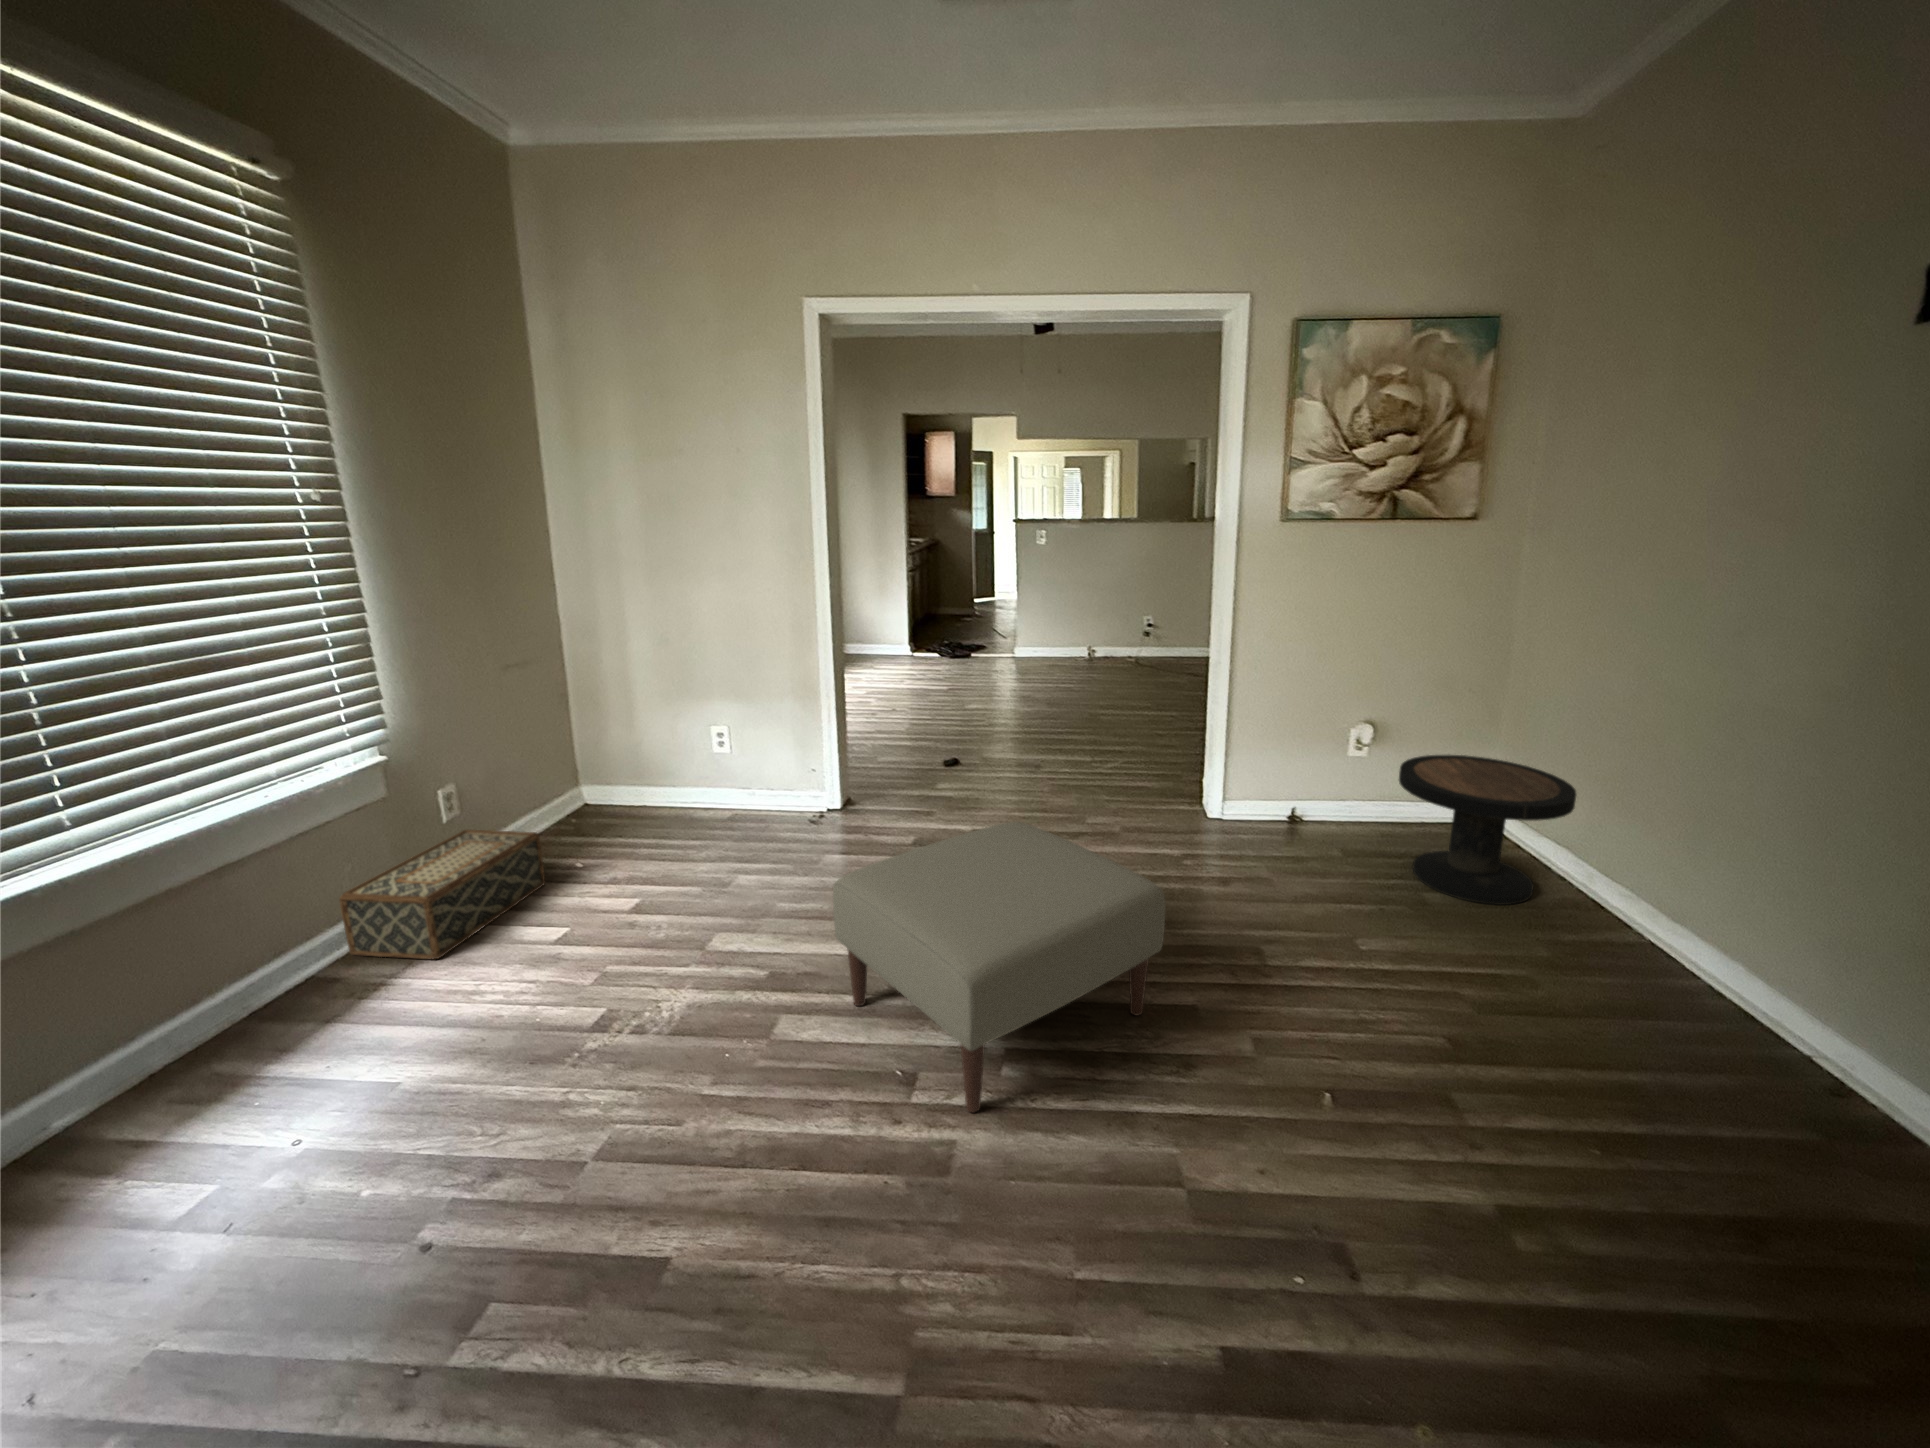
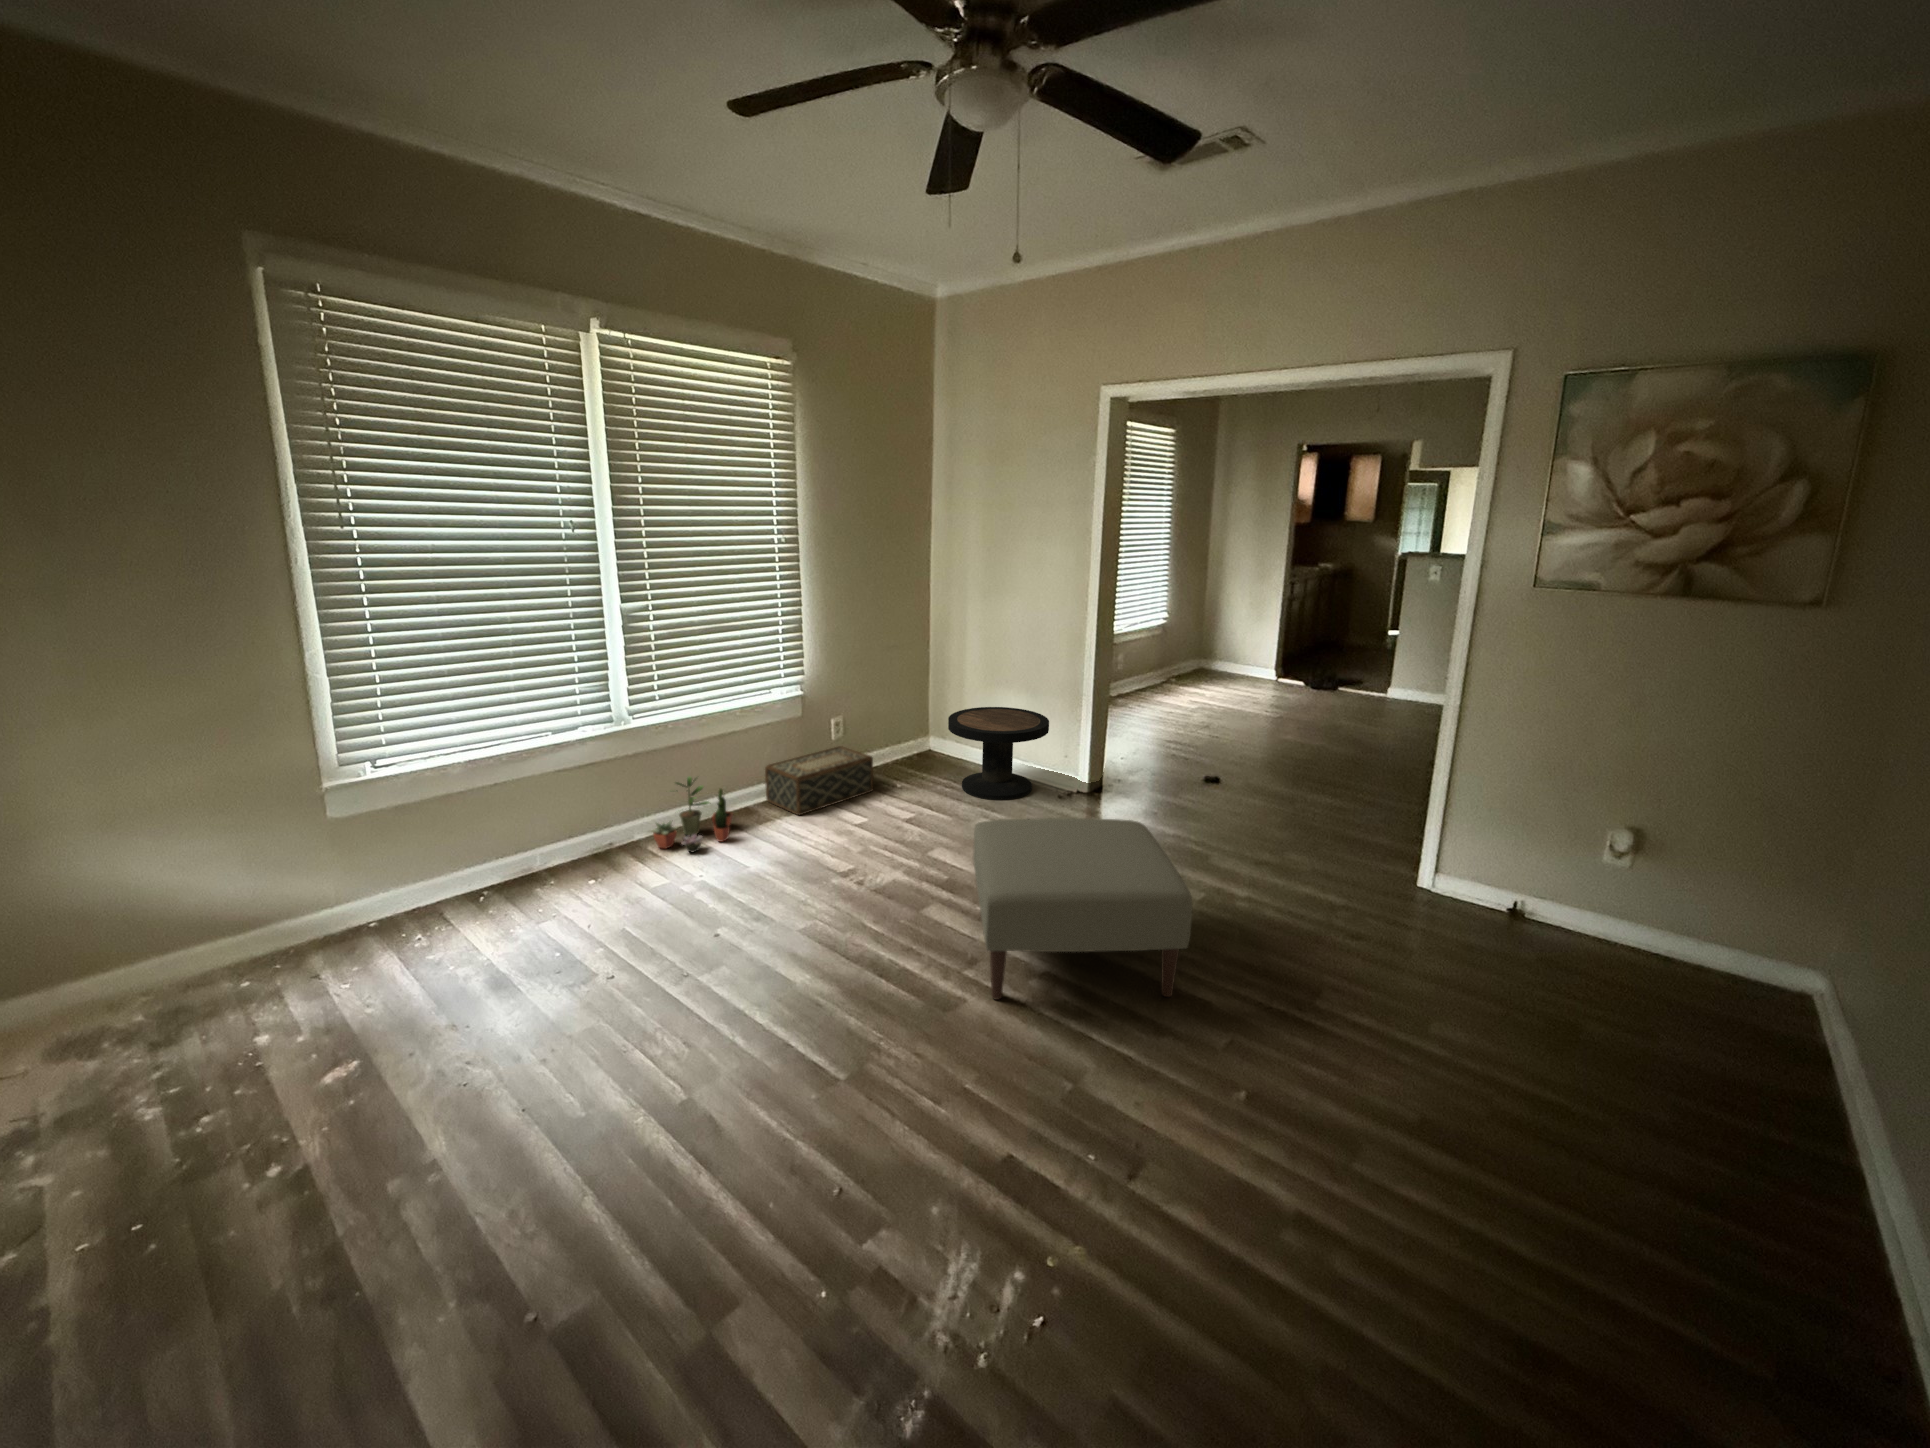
side table: present [1399,755,1576,905] -> present [948,707,1049,800]
potted plant: none [107,950,316,1124] -> present [651,776,733,852]

